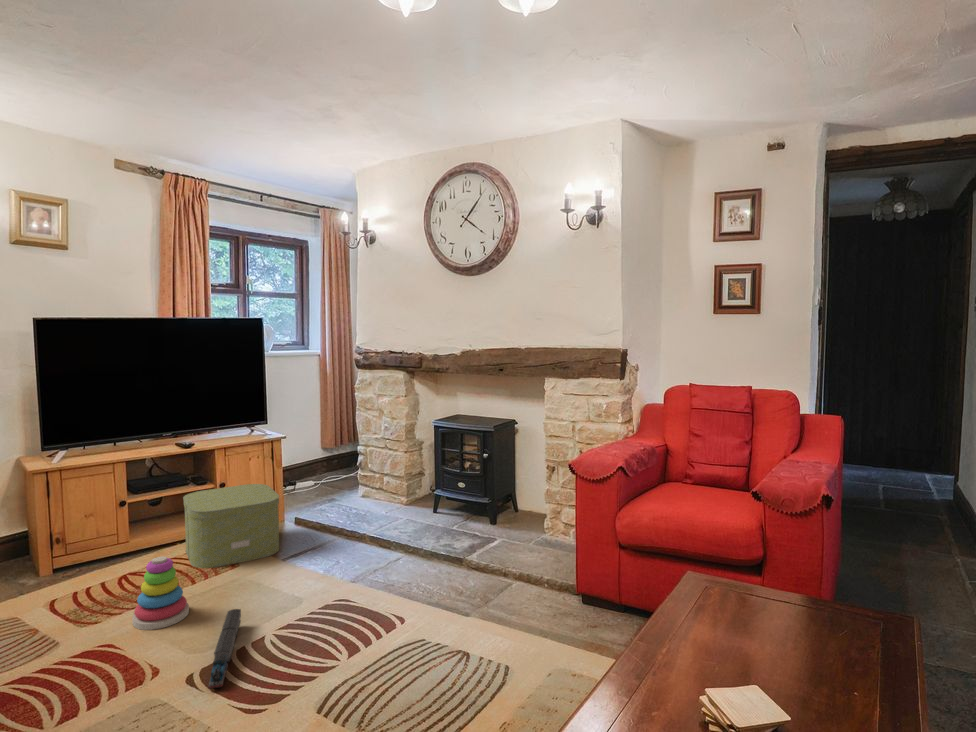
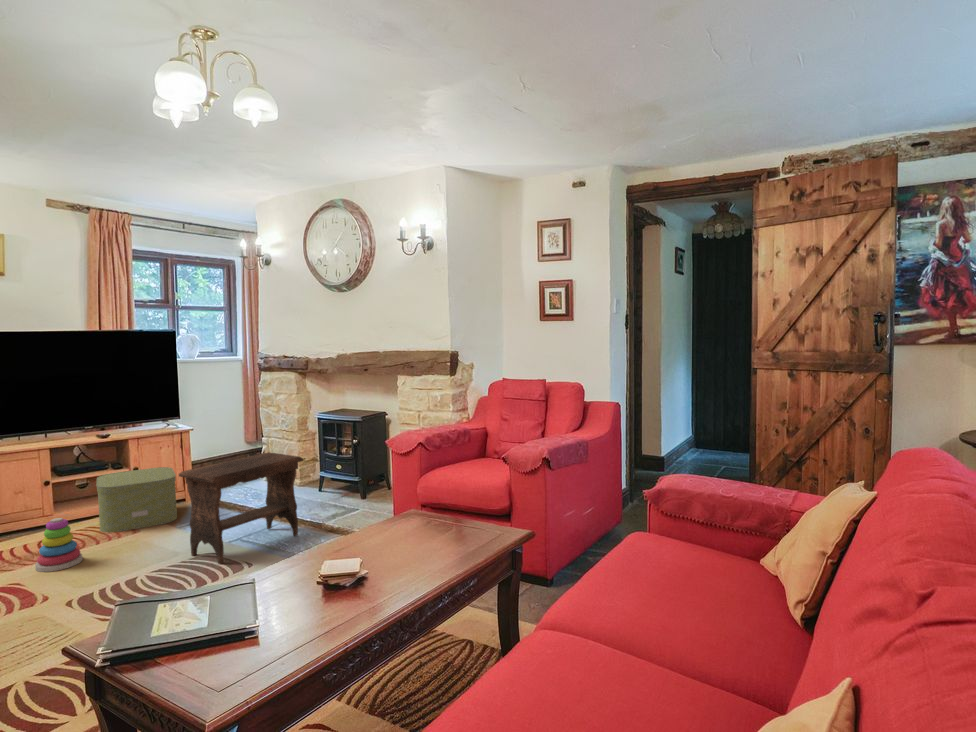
footstool: none [316,471,456,622] -> present [179,452,303,564]
toy train: present [208,609,241,689] -> none [72,556,117,605]

